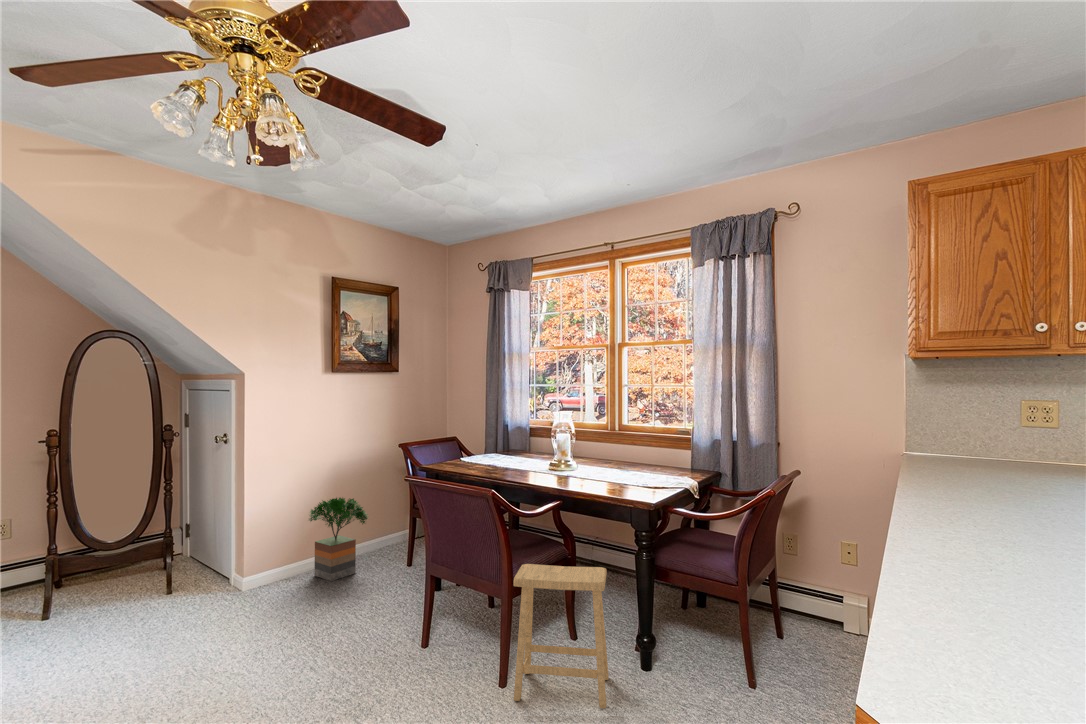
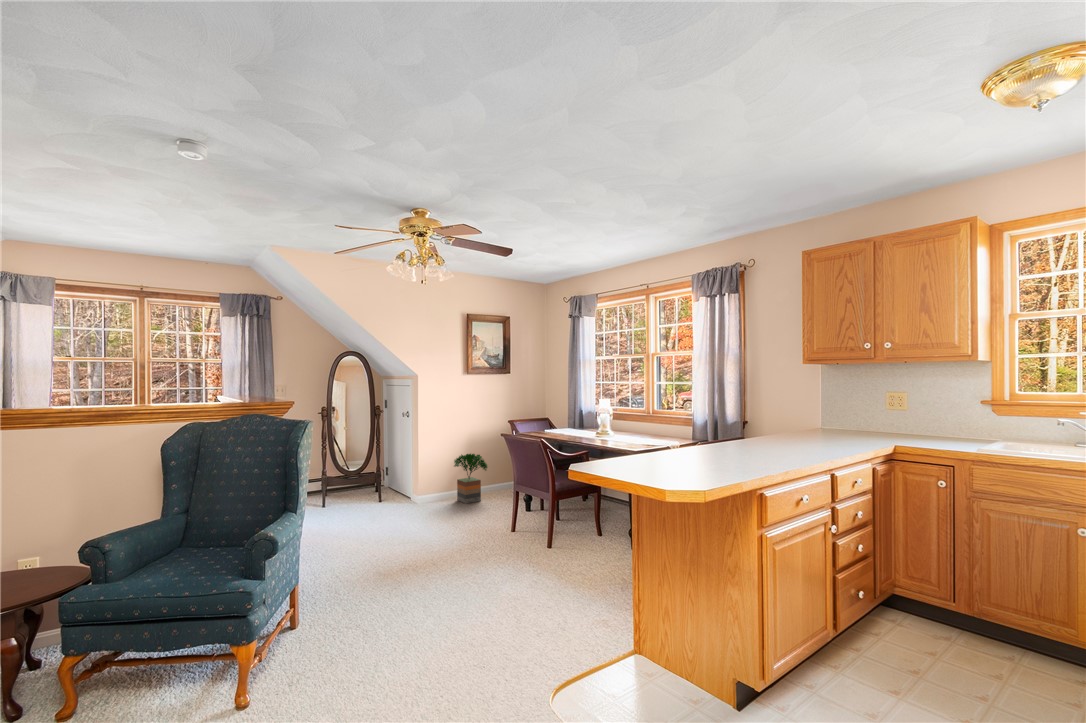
footstool: present [513,564,609,709] -> none [538,492,596,571]

